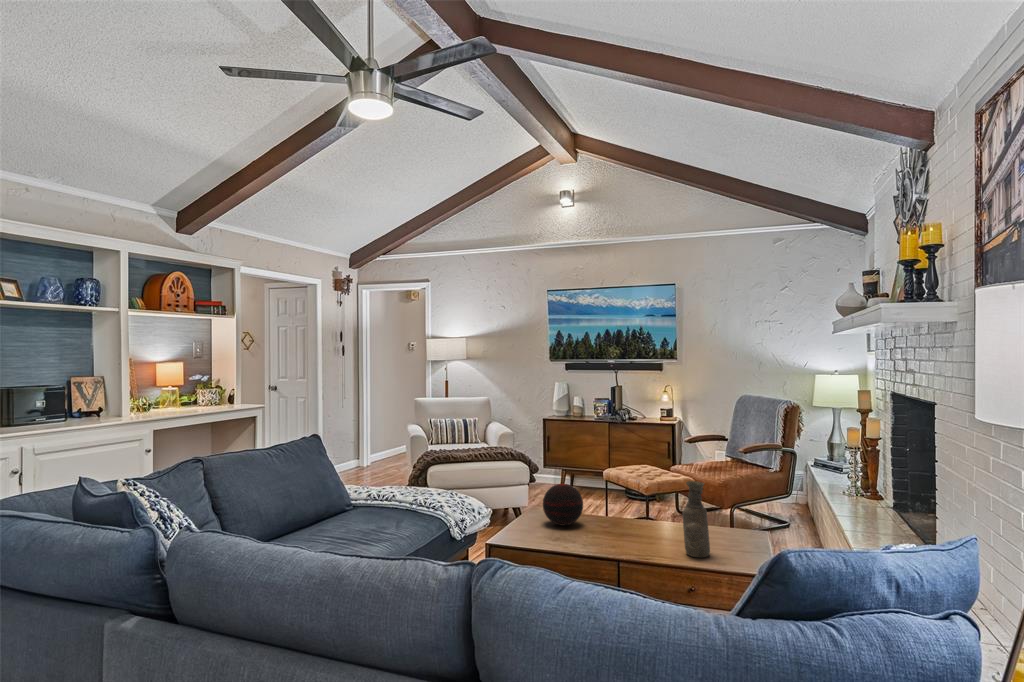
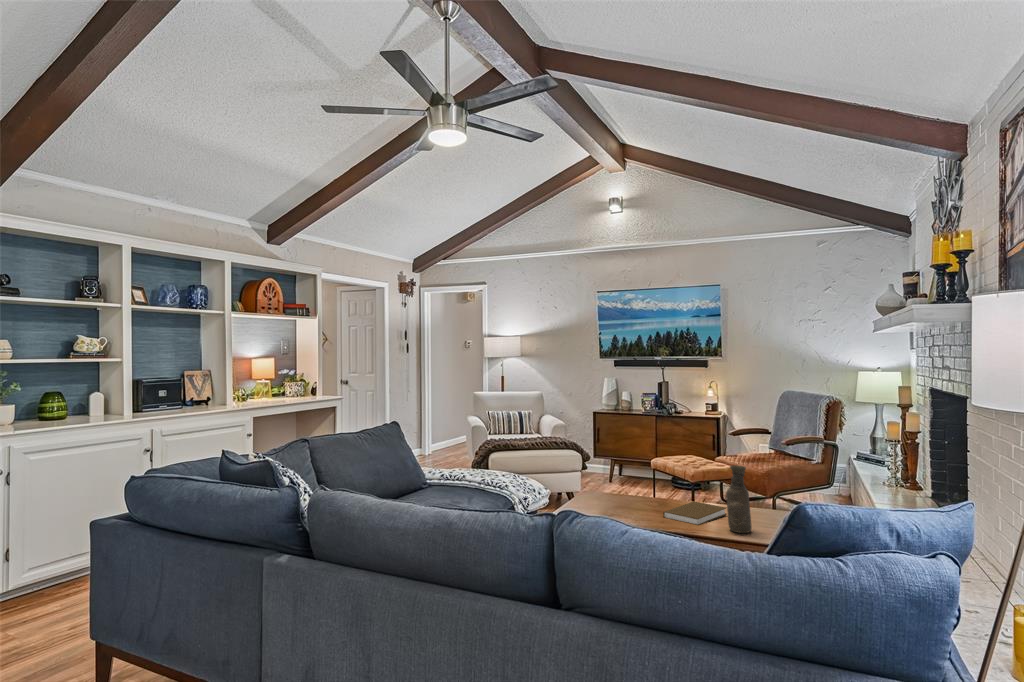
decorative orb: present [543,484,583,525] -> none [599,468,635,505]
book: none [613,520,683,549] -> present [663,501,727,525]

